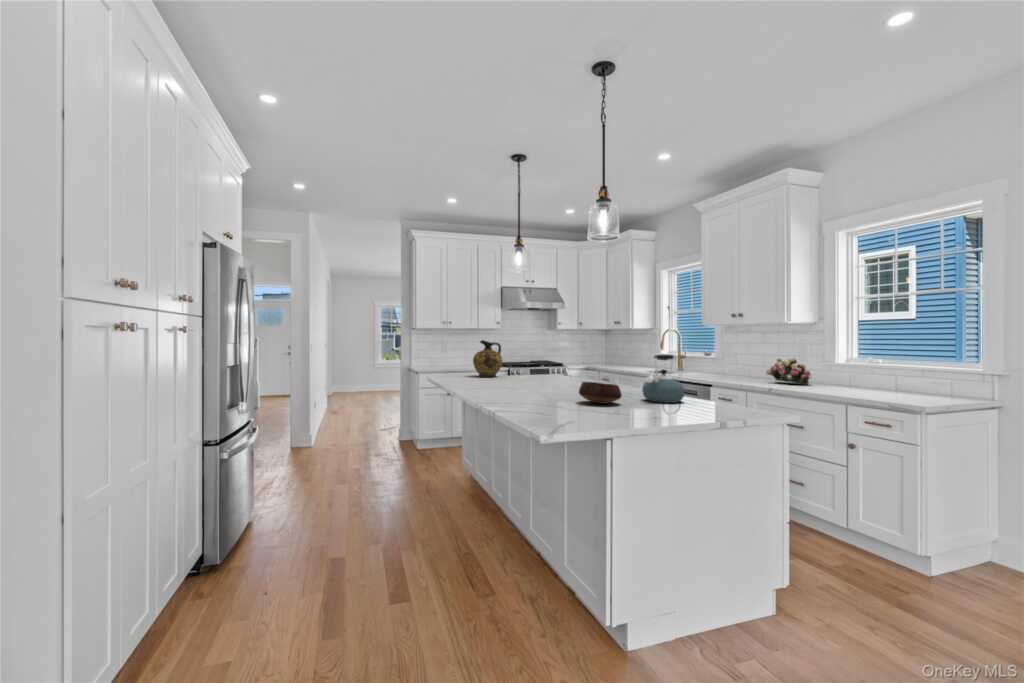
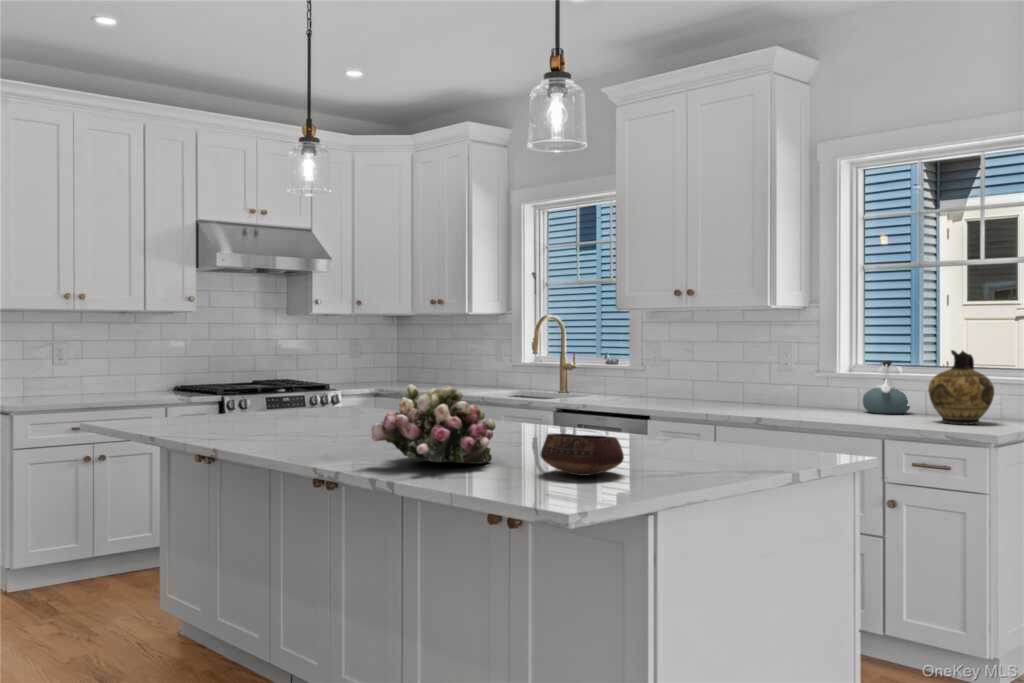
ceramic jug: present [473,340,502,377] -> present [928,350,994,424]
kettle: present [642,355,685,403] -> present [863,361,910,414]
flower arrangement: present [766,358,811,384] -> present [372,384,495,464]

